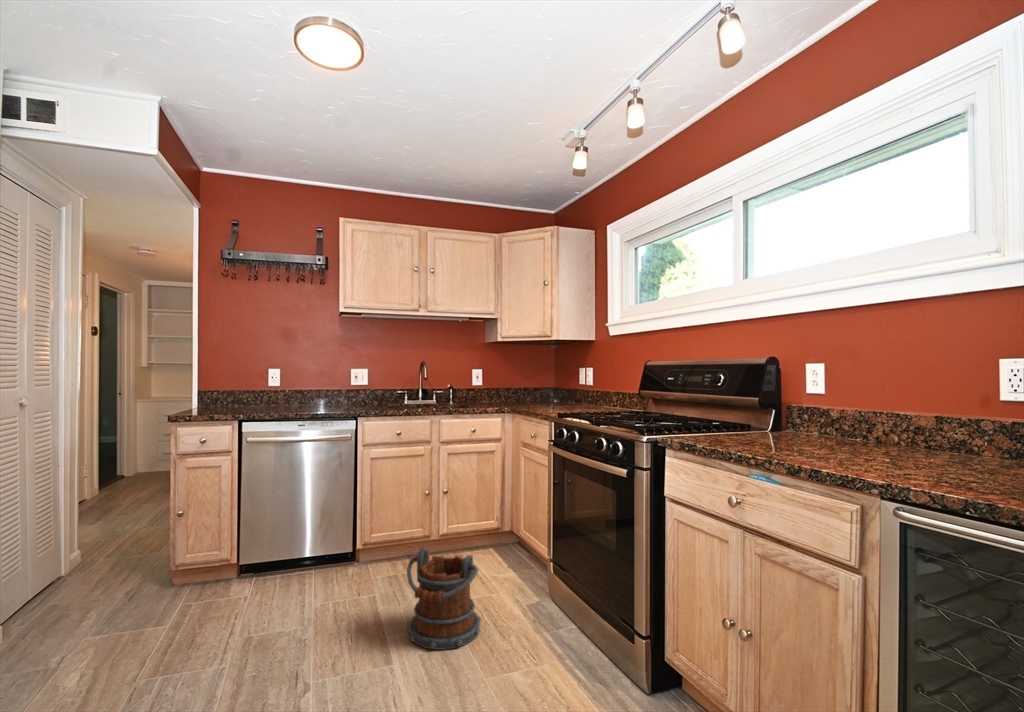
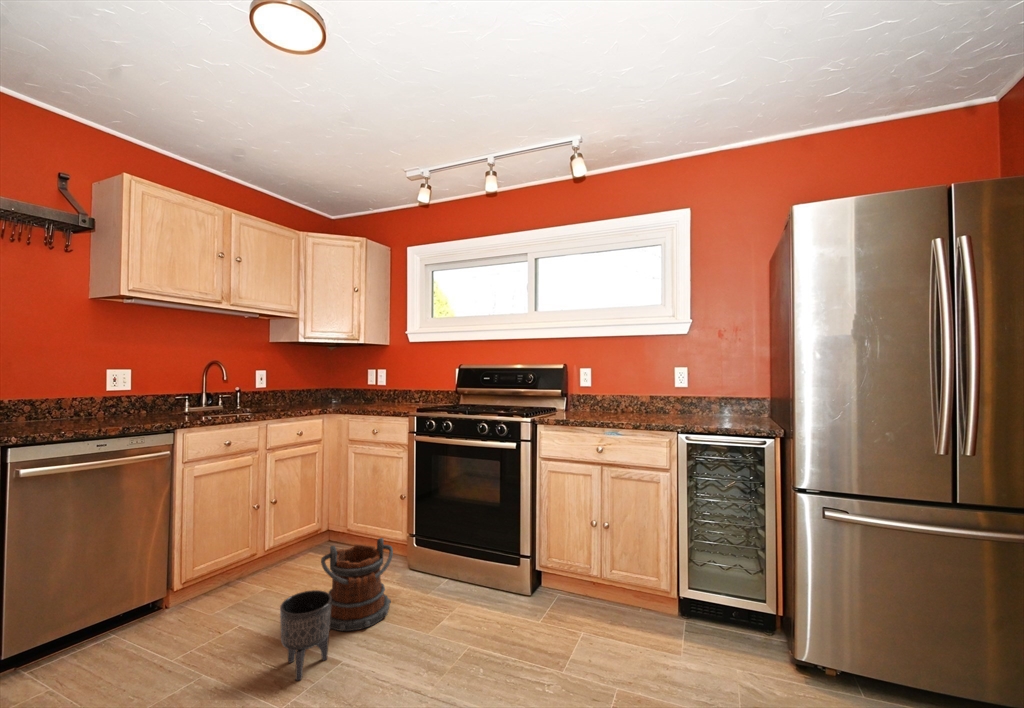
planter: none [329,584,379,670] -> present [280,590,332,680]

